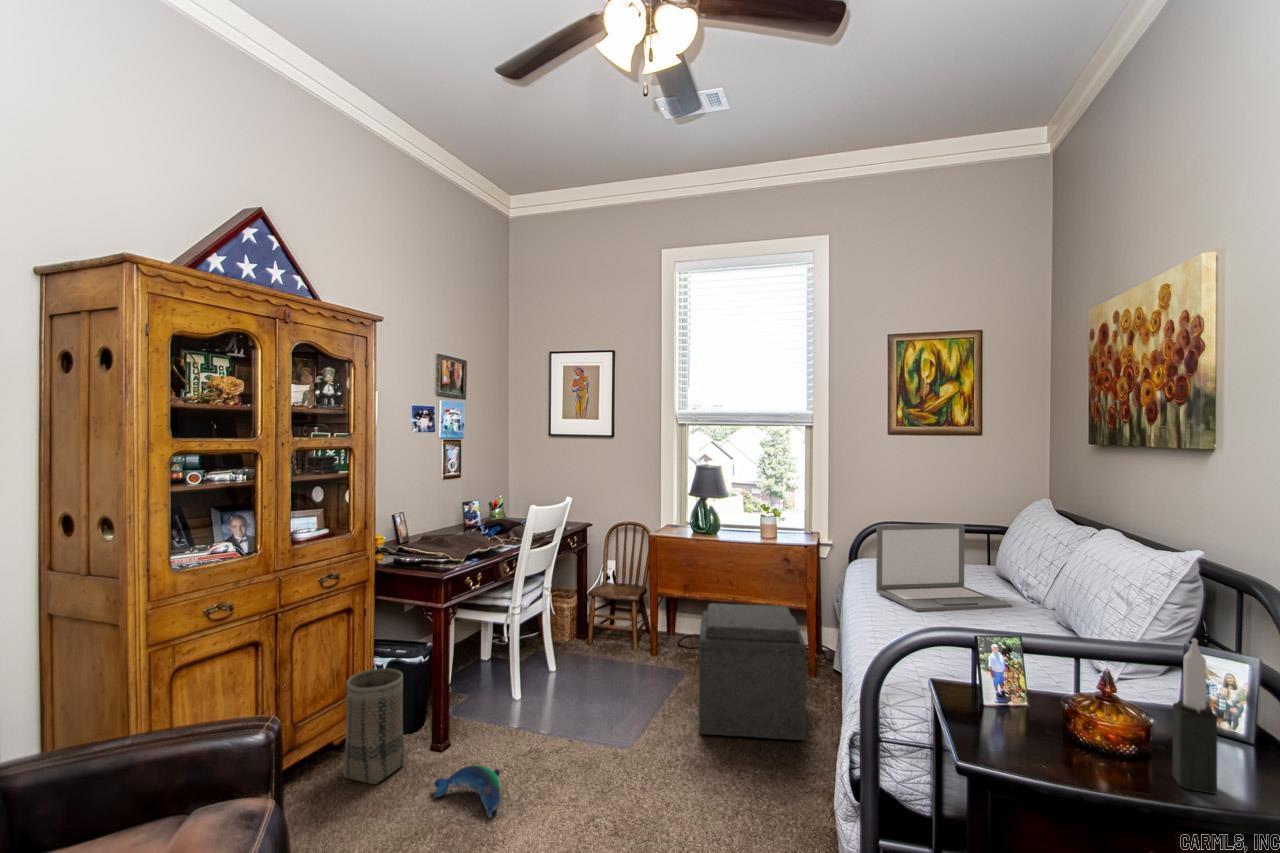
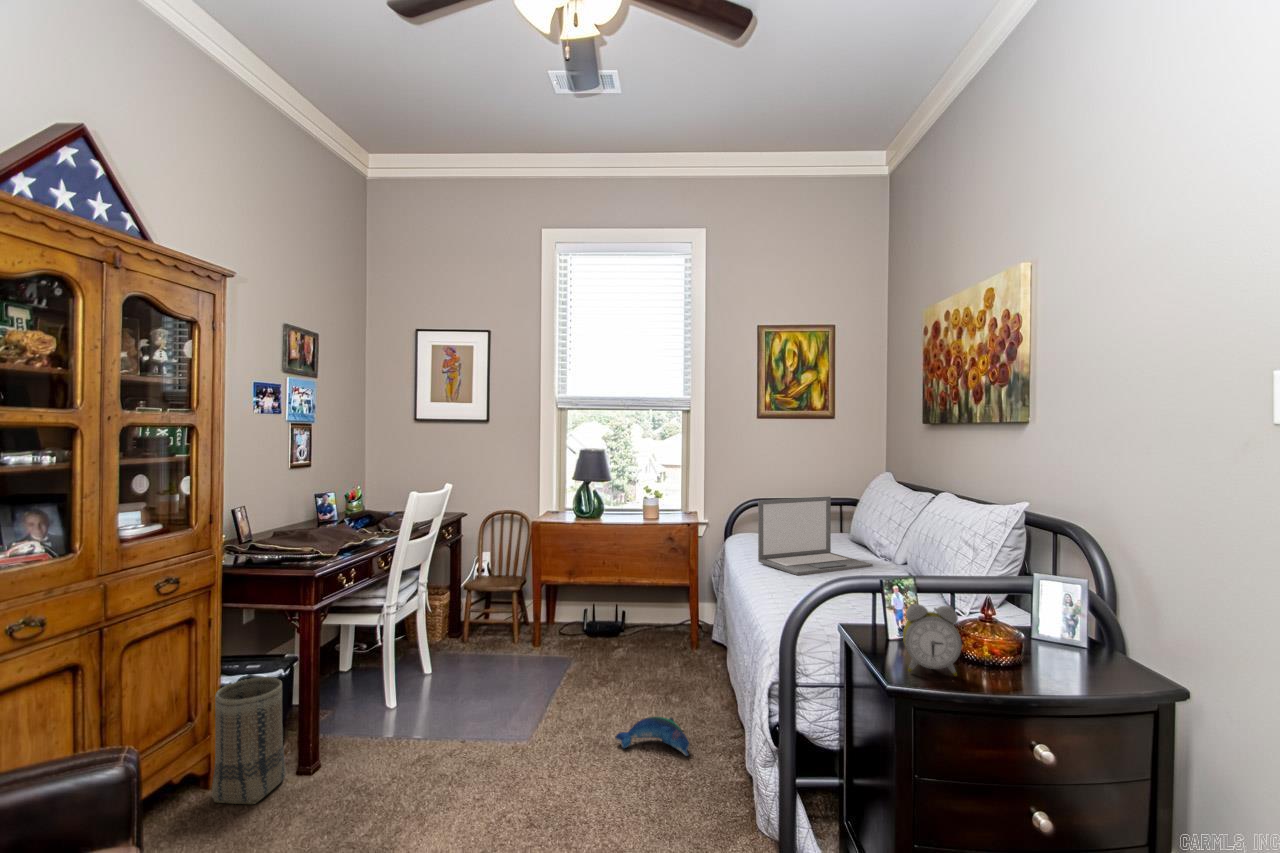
ottoman: present [699,603,806,740] -> none [591,583,696,711]
candle: present [1173,638,1217,794] -> none [1028,563,1060,682]
alarm clock: none [1000,673,1075,768] -> present [903,604,962,676]
plush toy: present [434,765,501,818] -> present [616,717,689,756]

